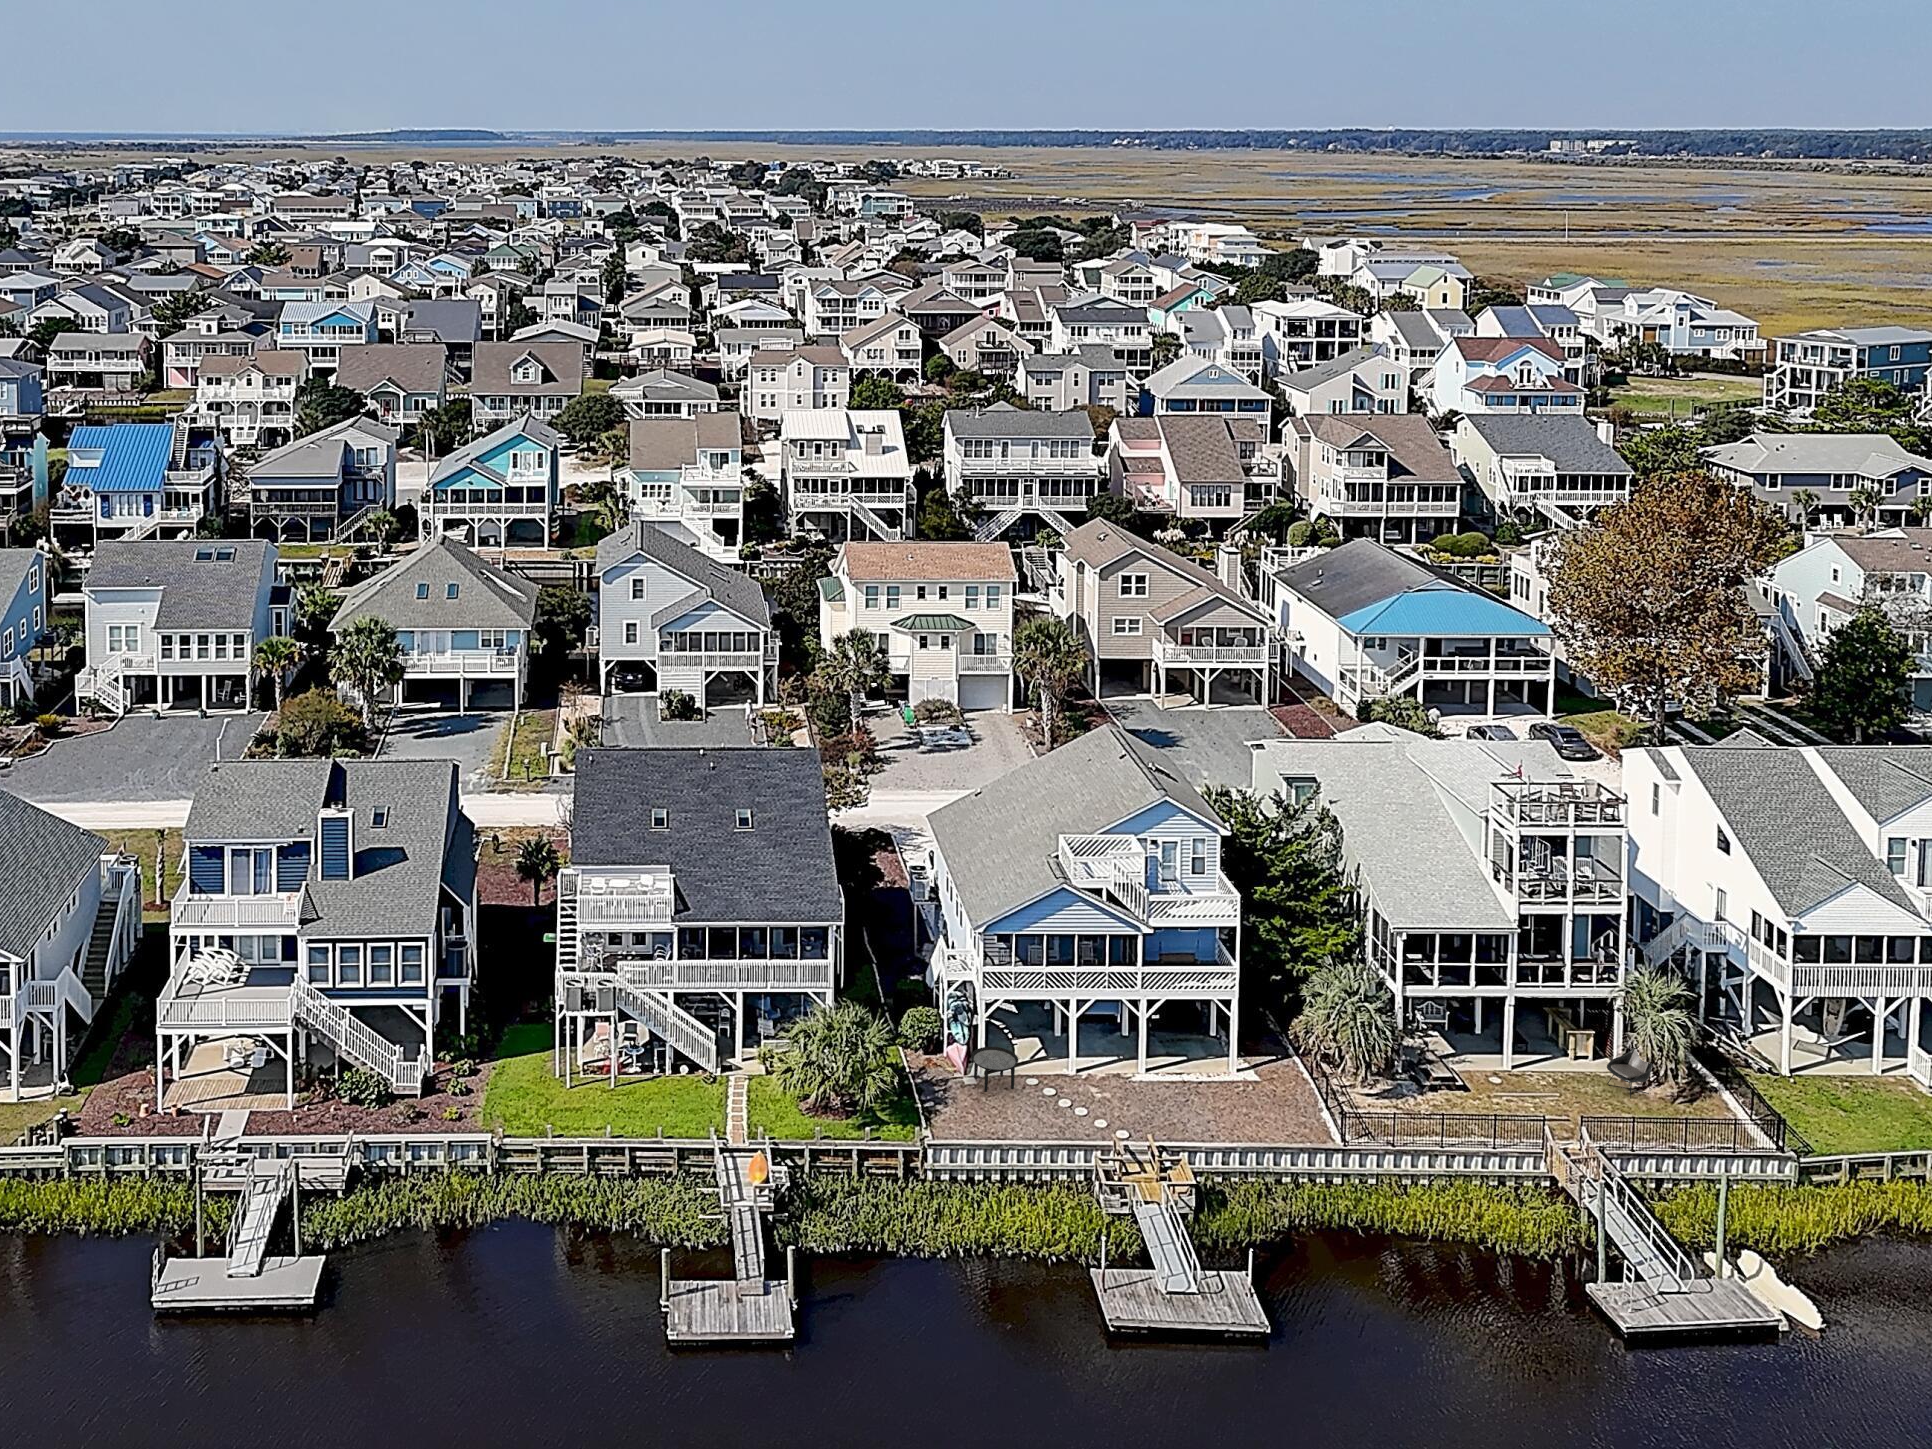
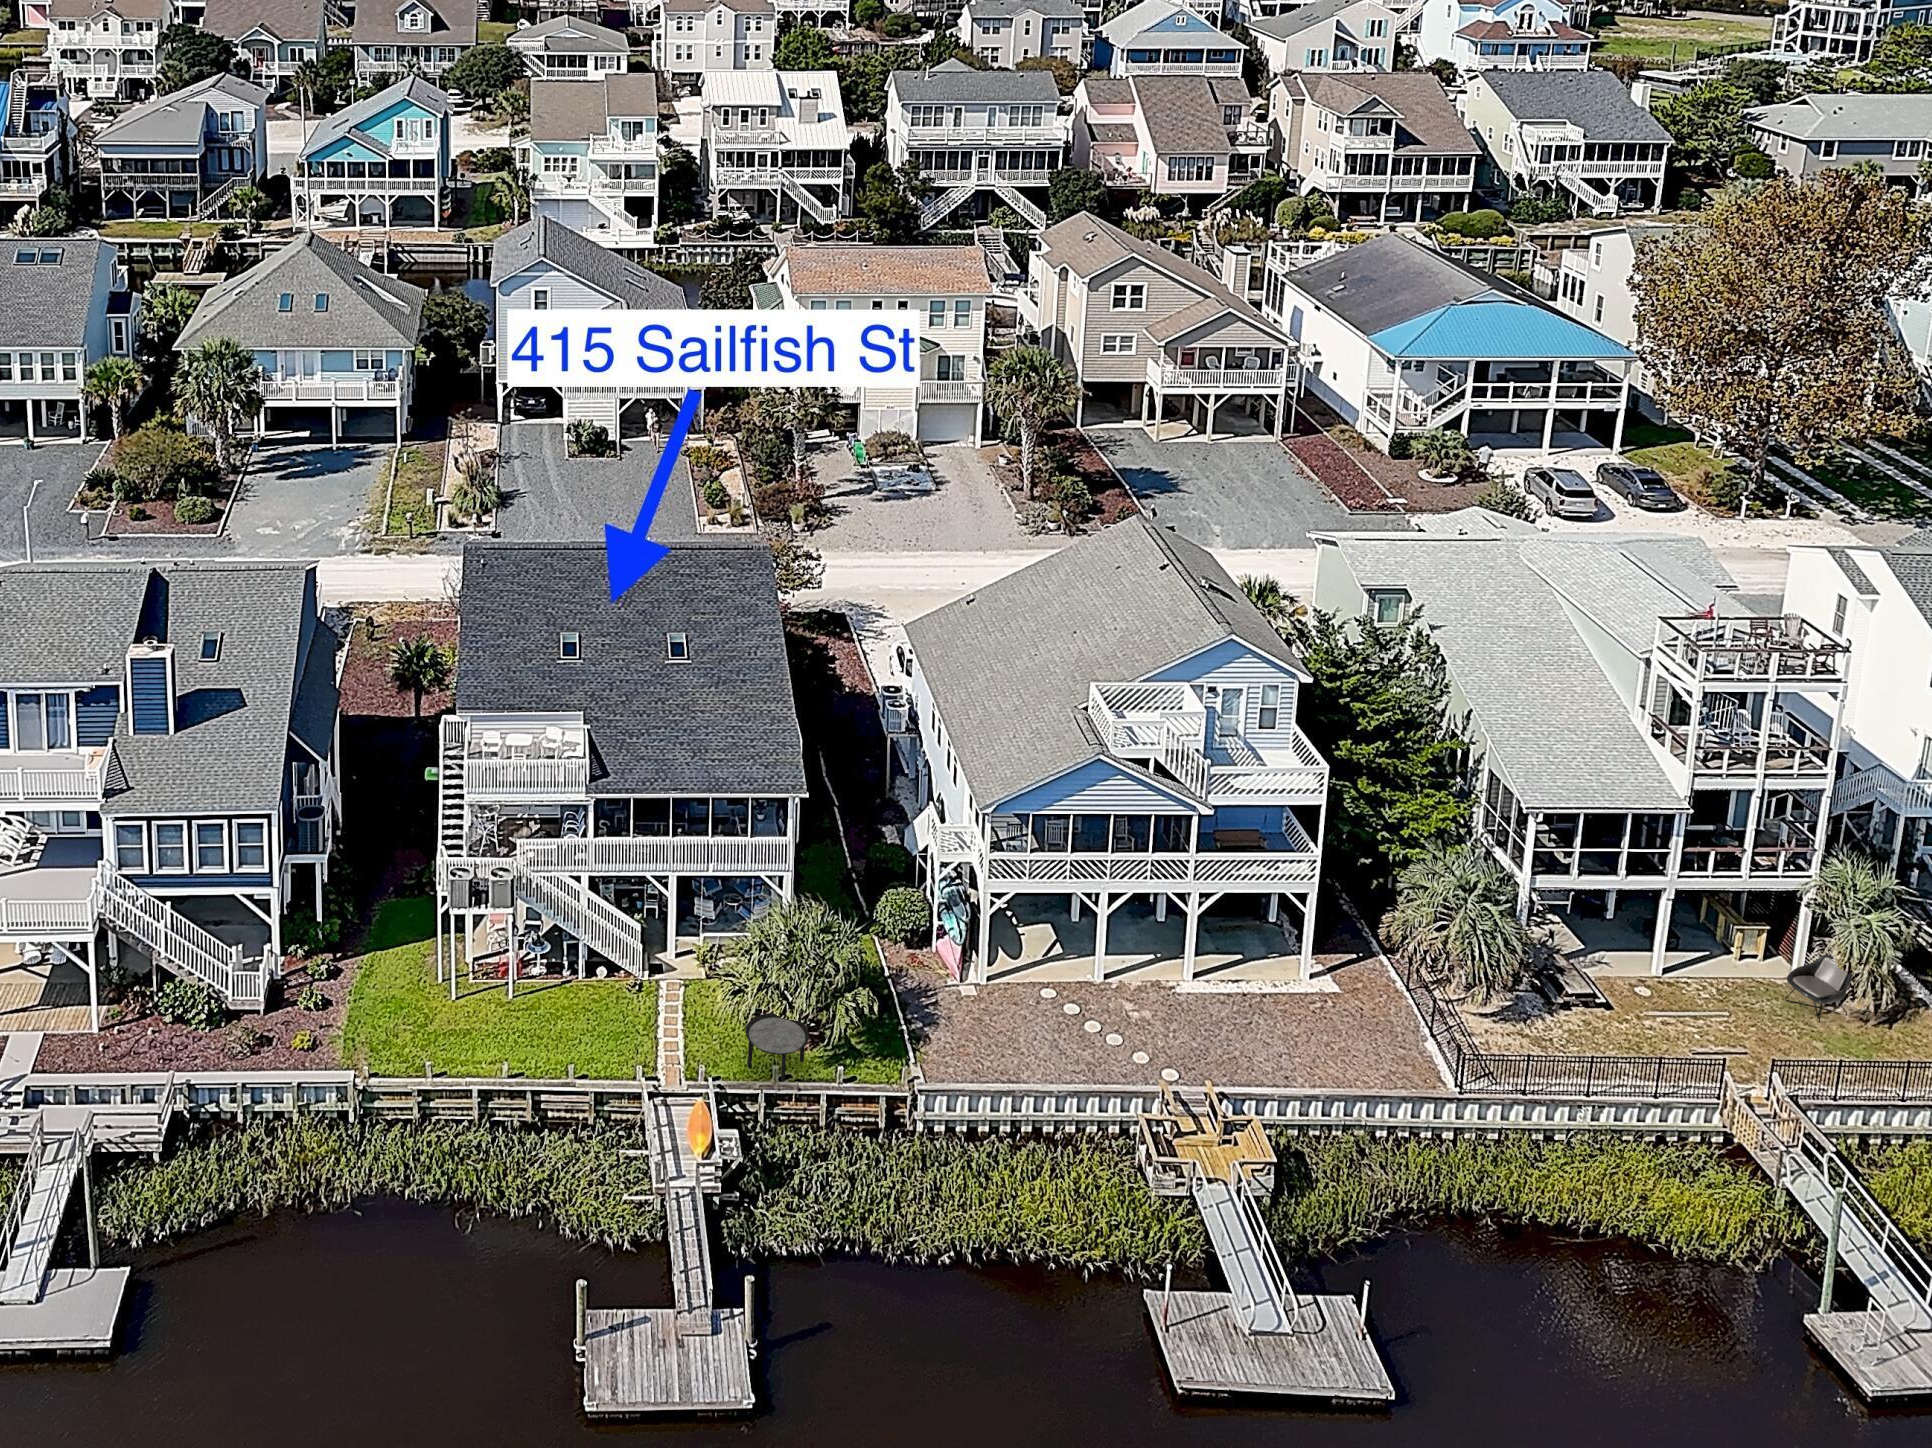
round table: present [971,1047,1018,1092] -> present [745,1013,809,1082]

